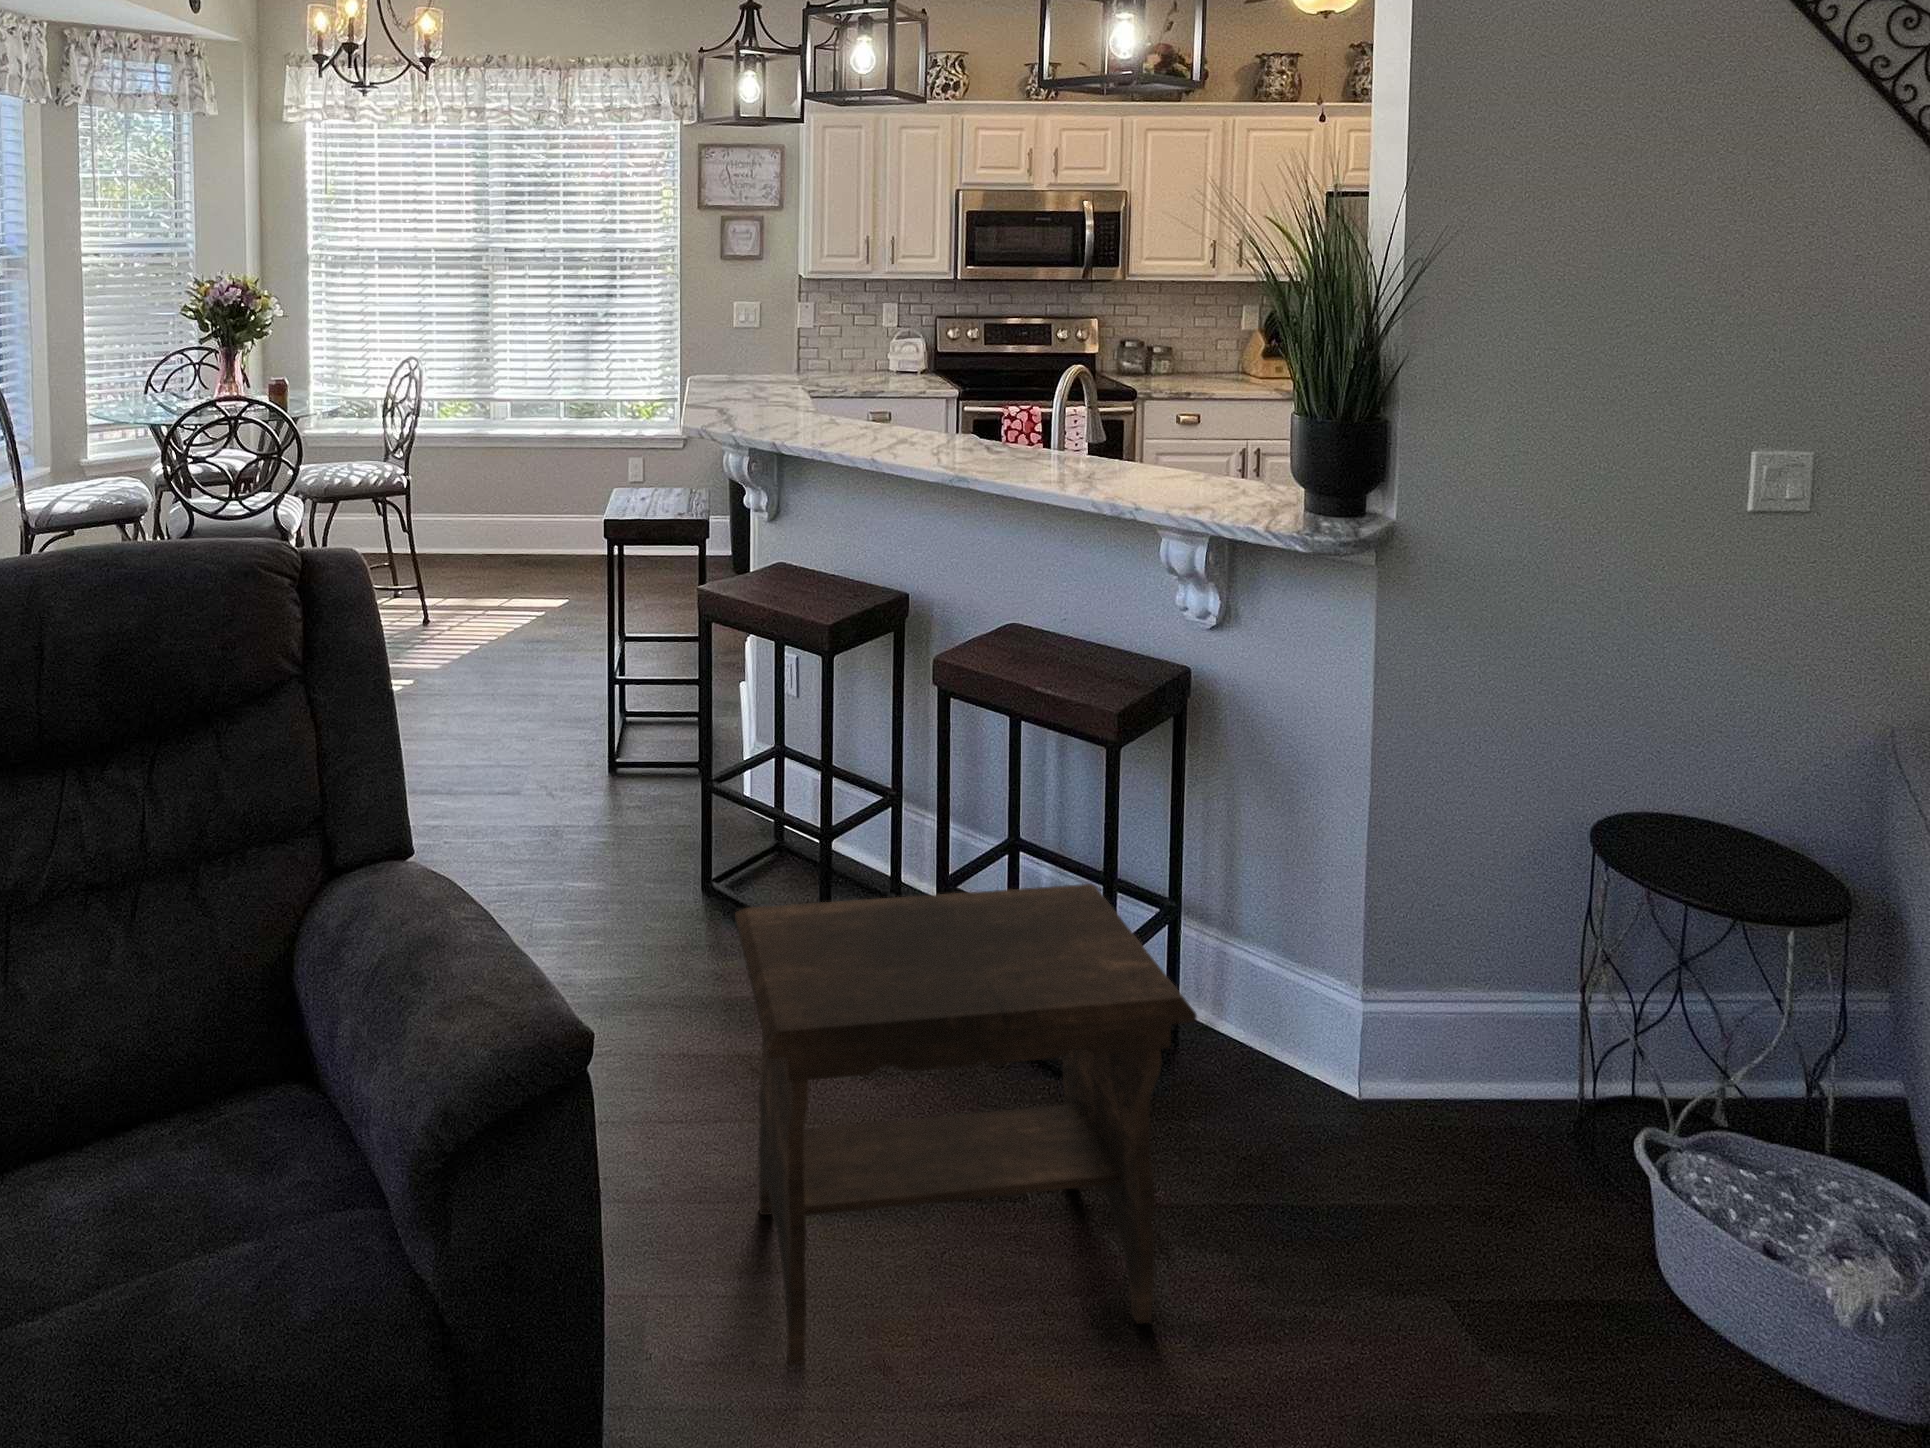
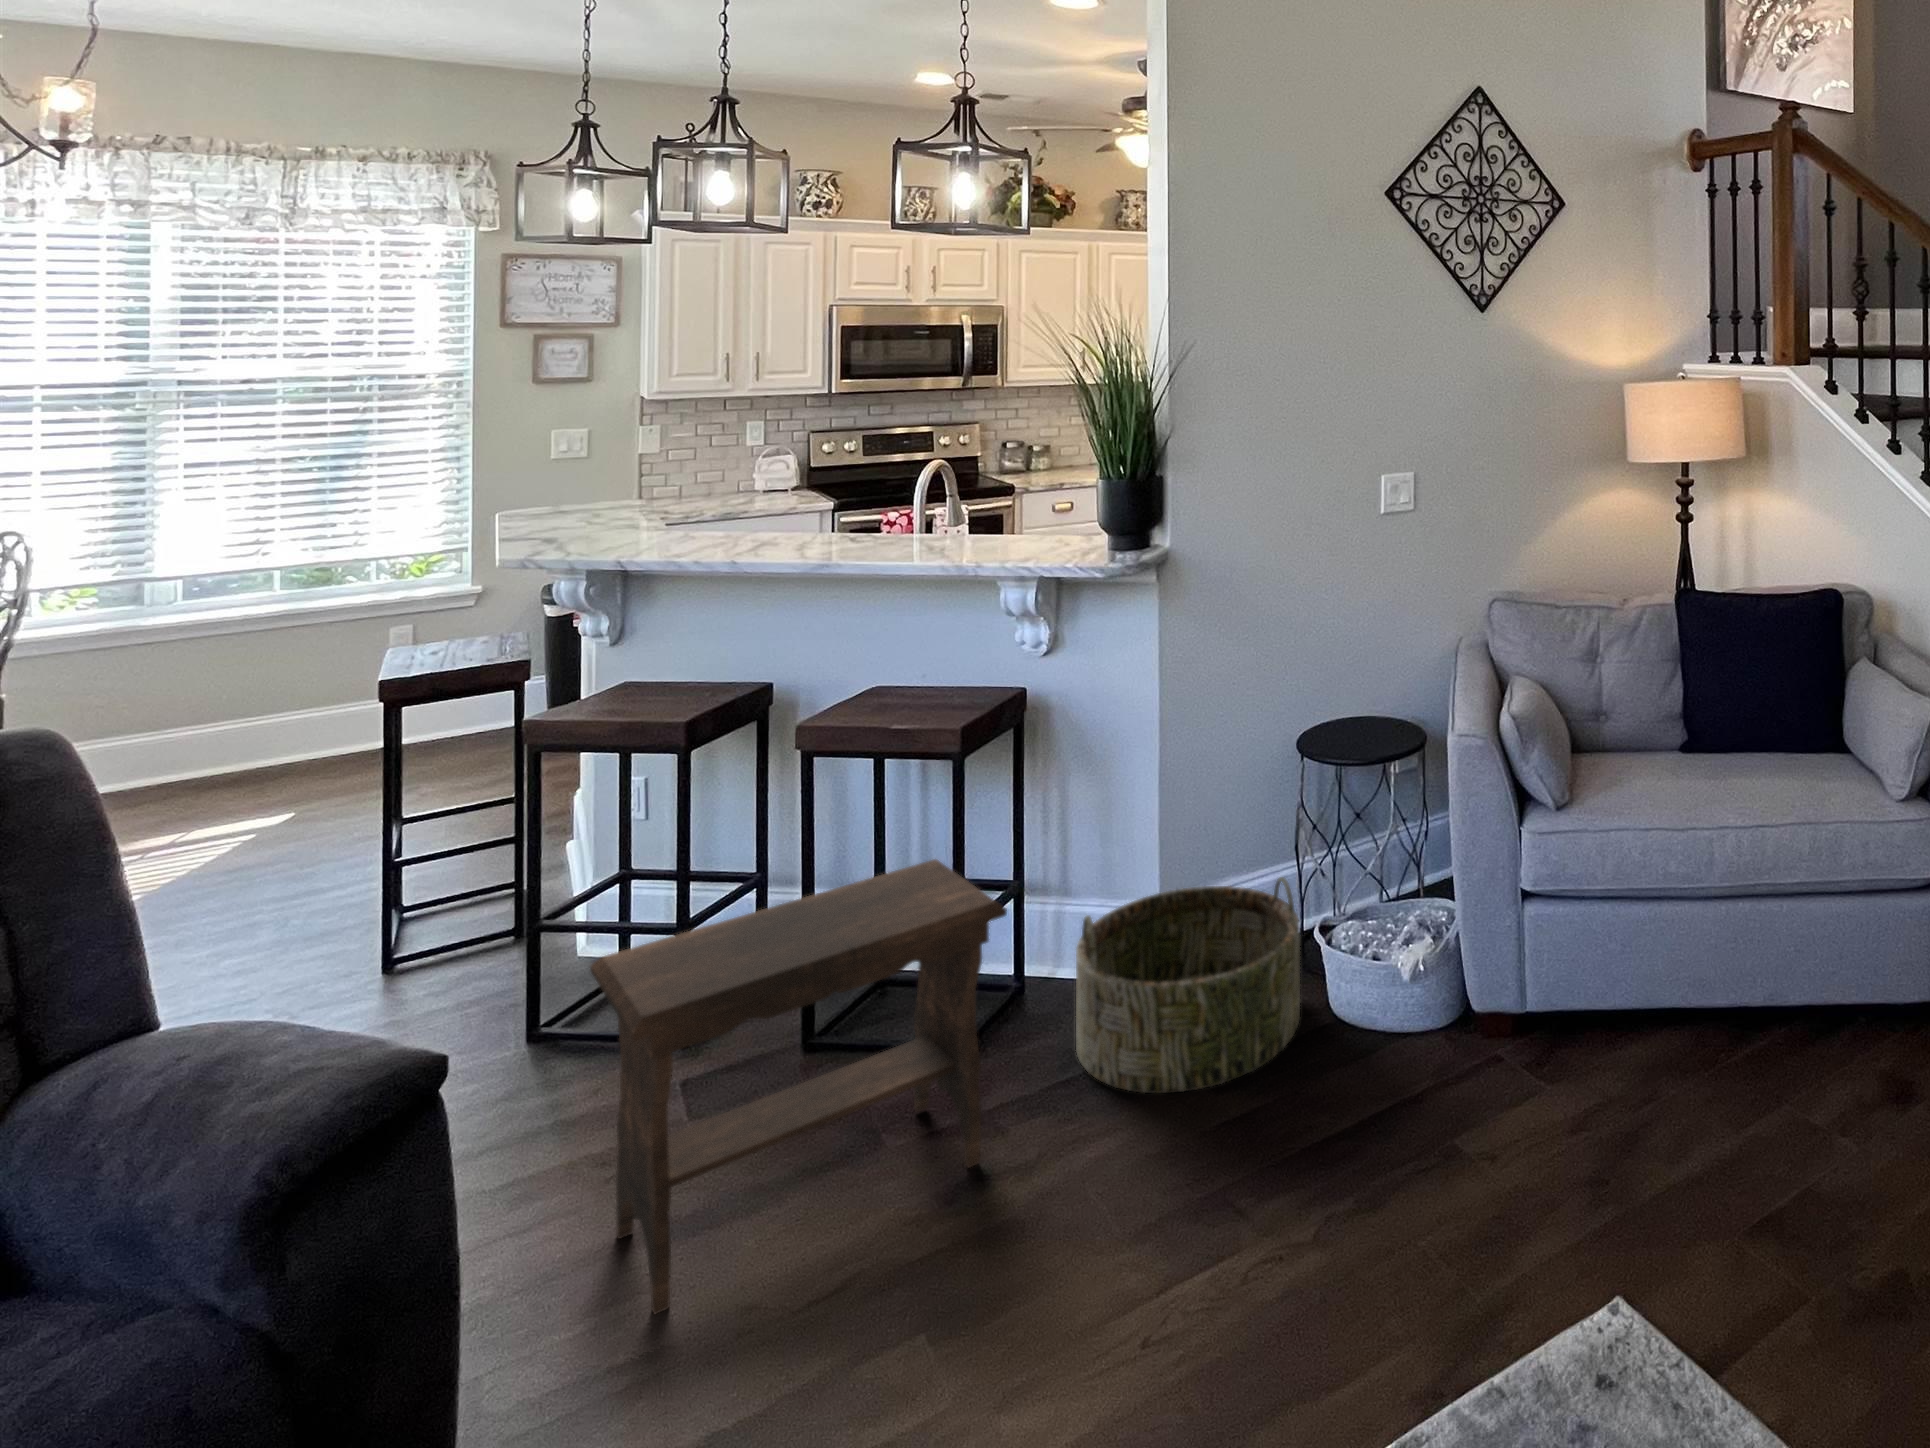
basket: none [1260,986,1626,1355] -> present [1076,877,1300,1093]

